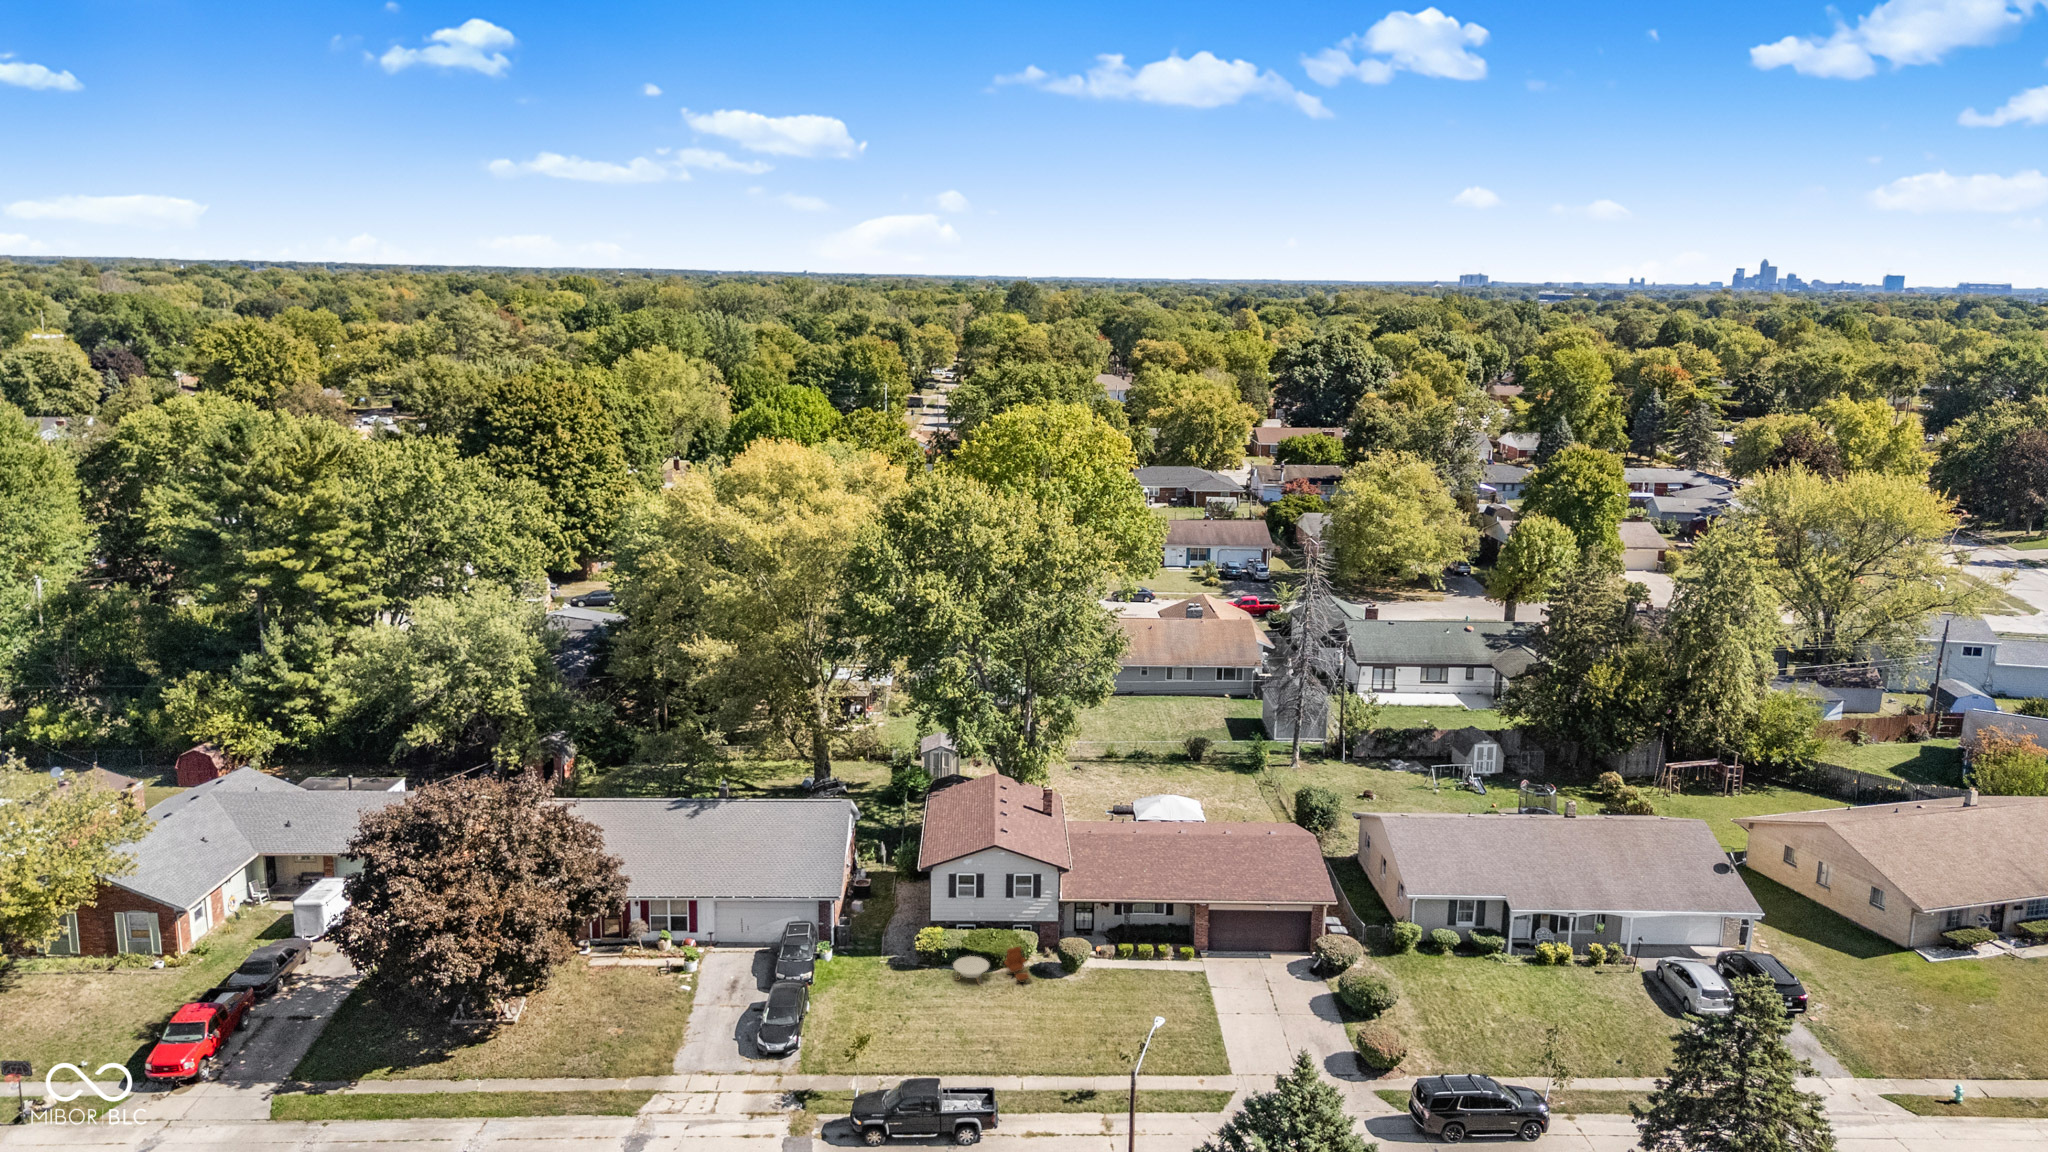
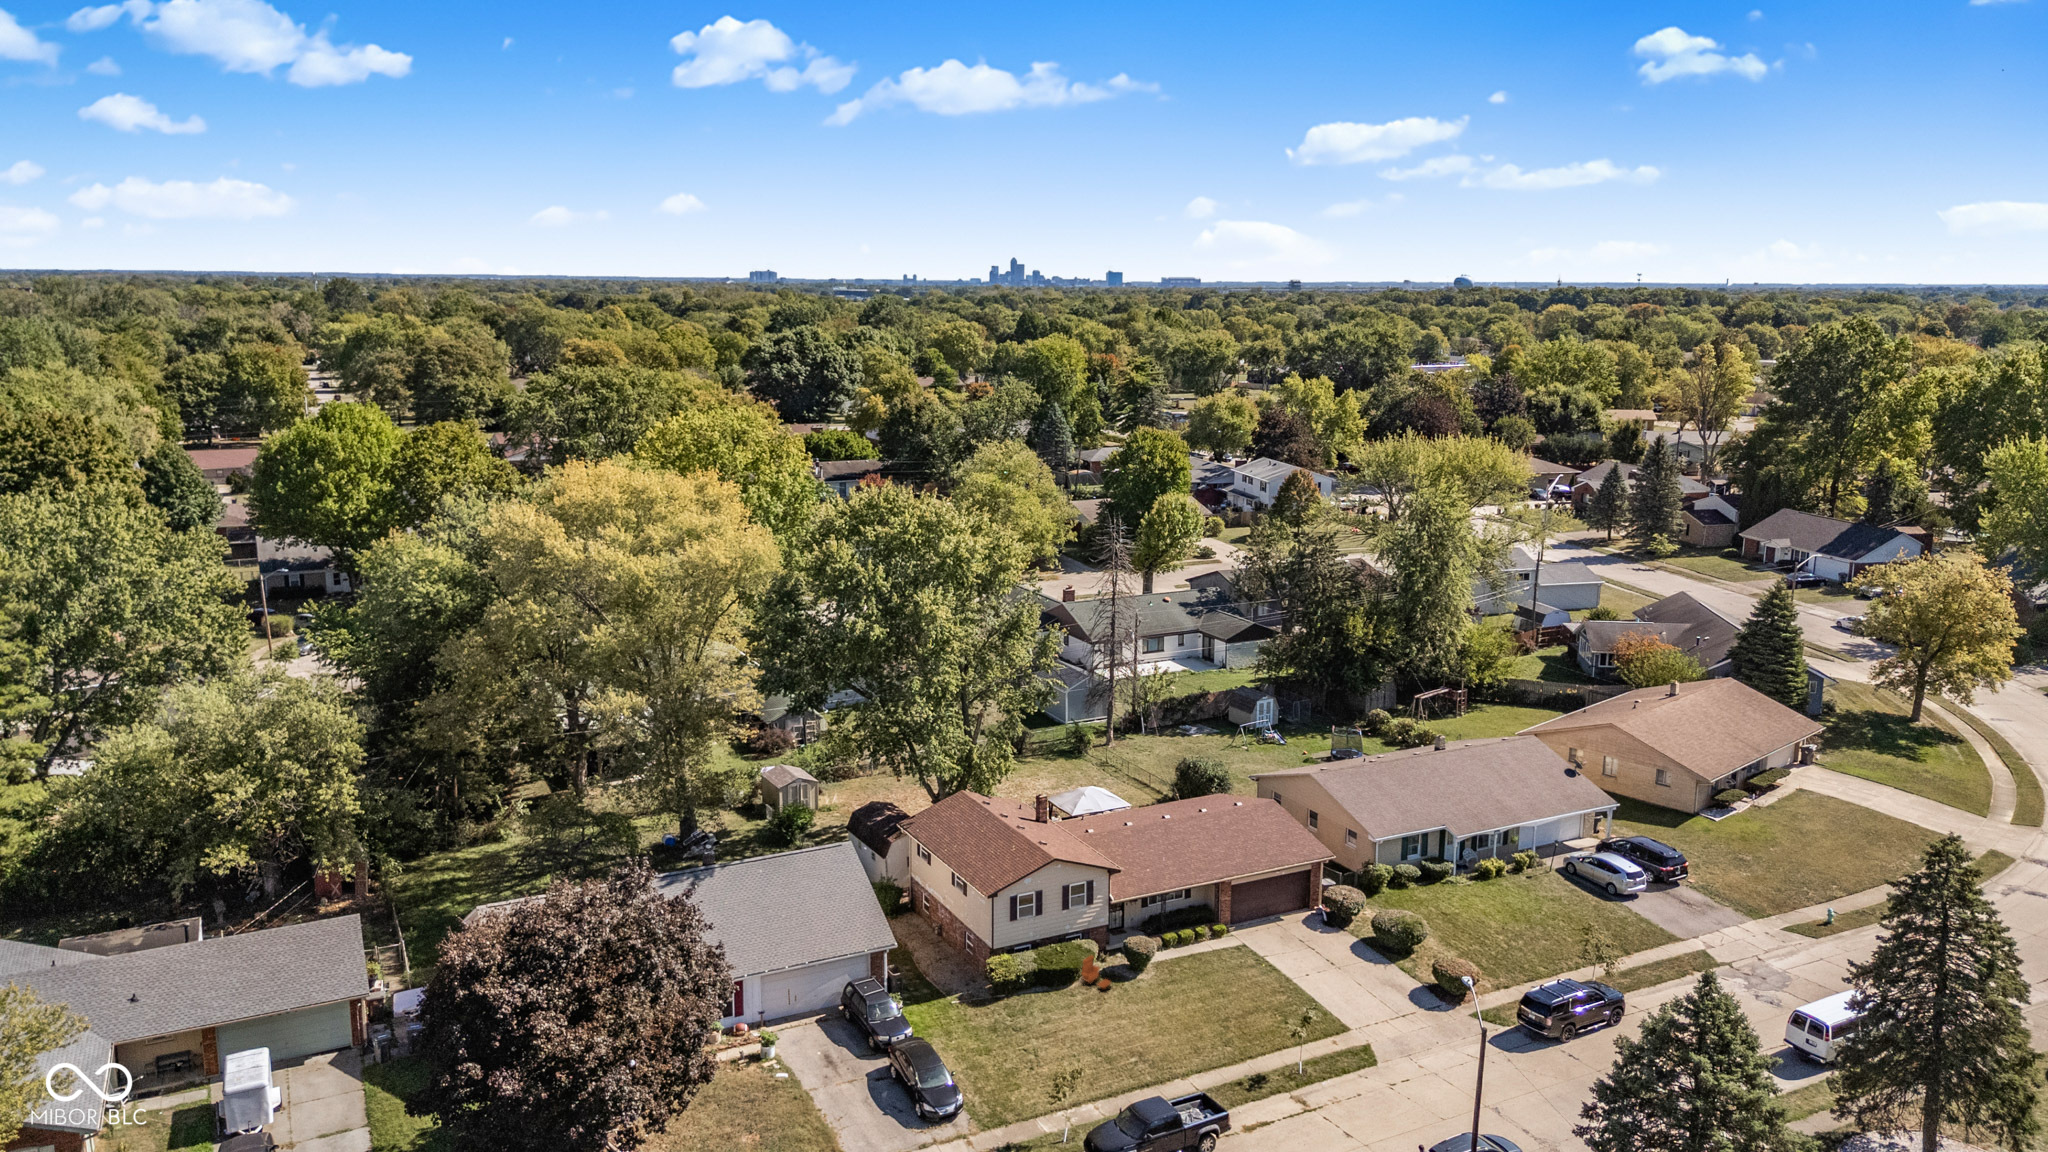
round table: present [953,956,989,985] -> none [1037,975,1073,1003]

